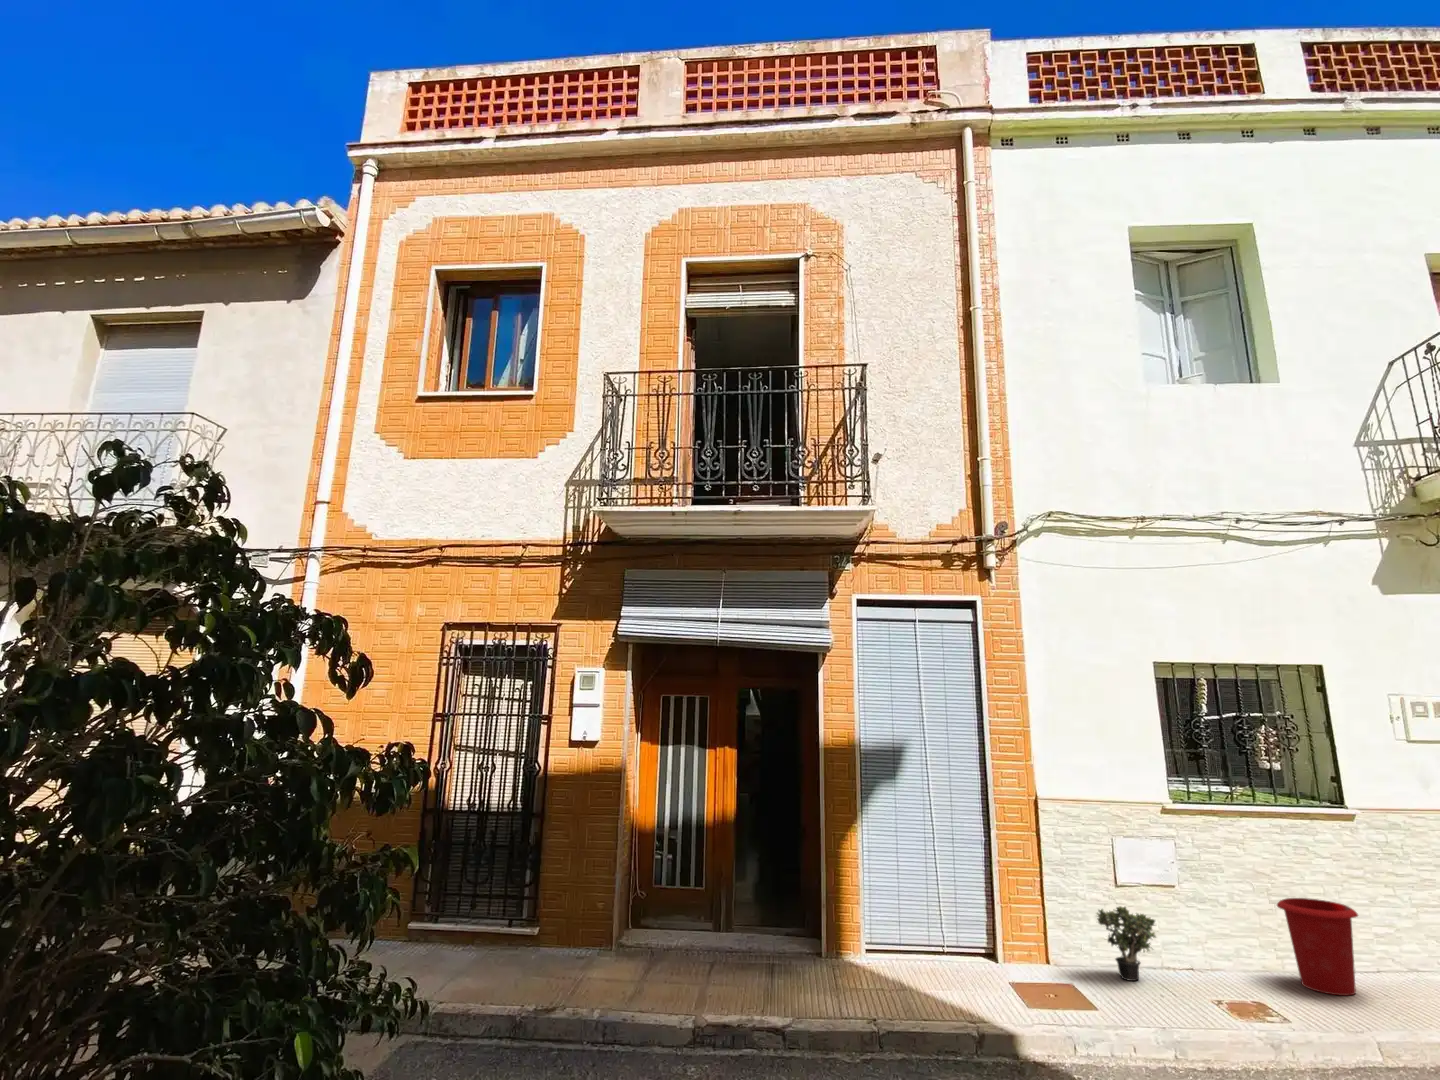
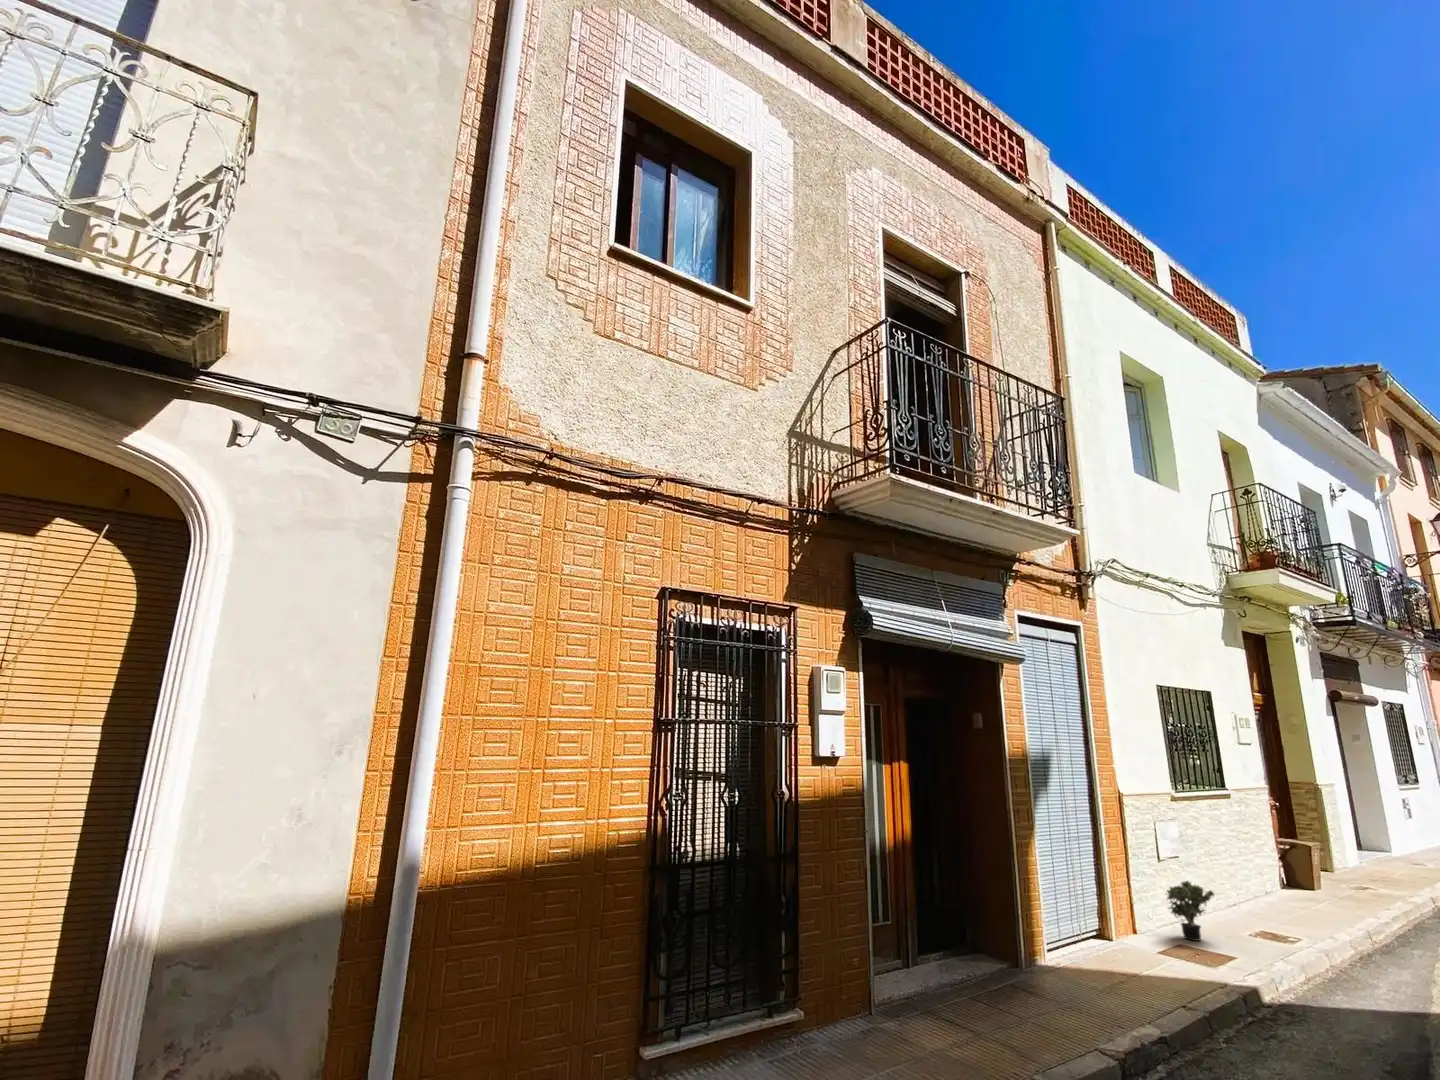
waste bin: present [1277,898,1358,996] -> none [1224,858,1281,924]

